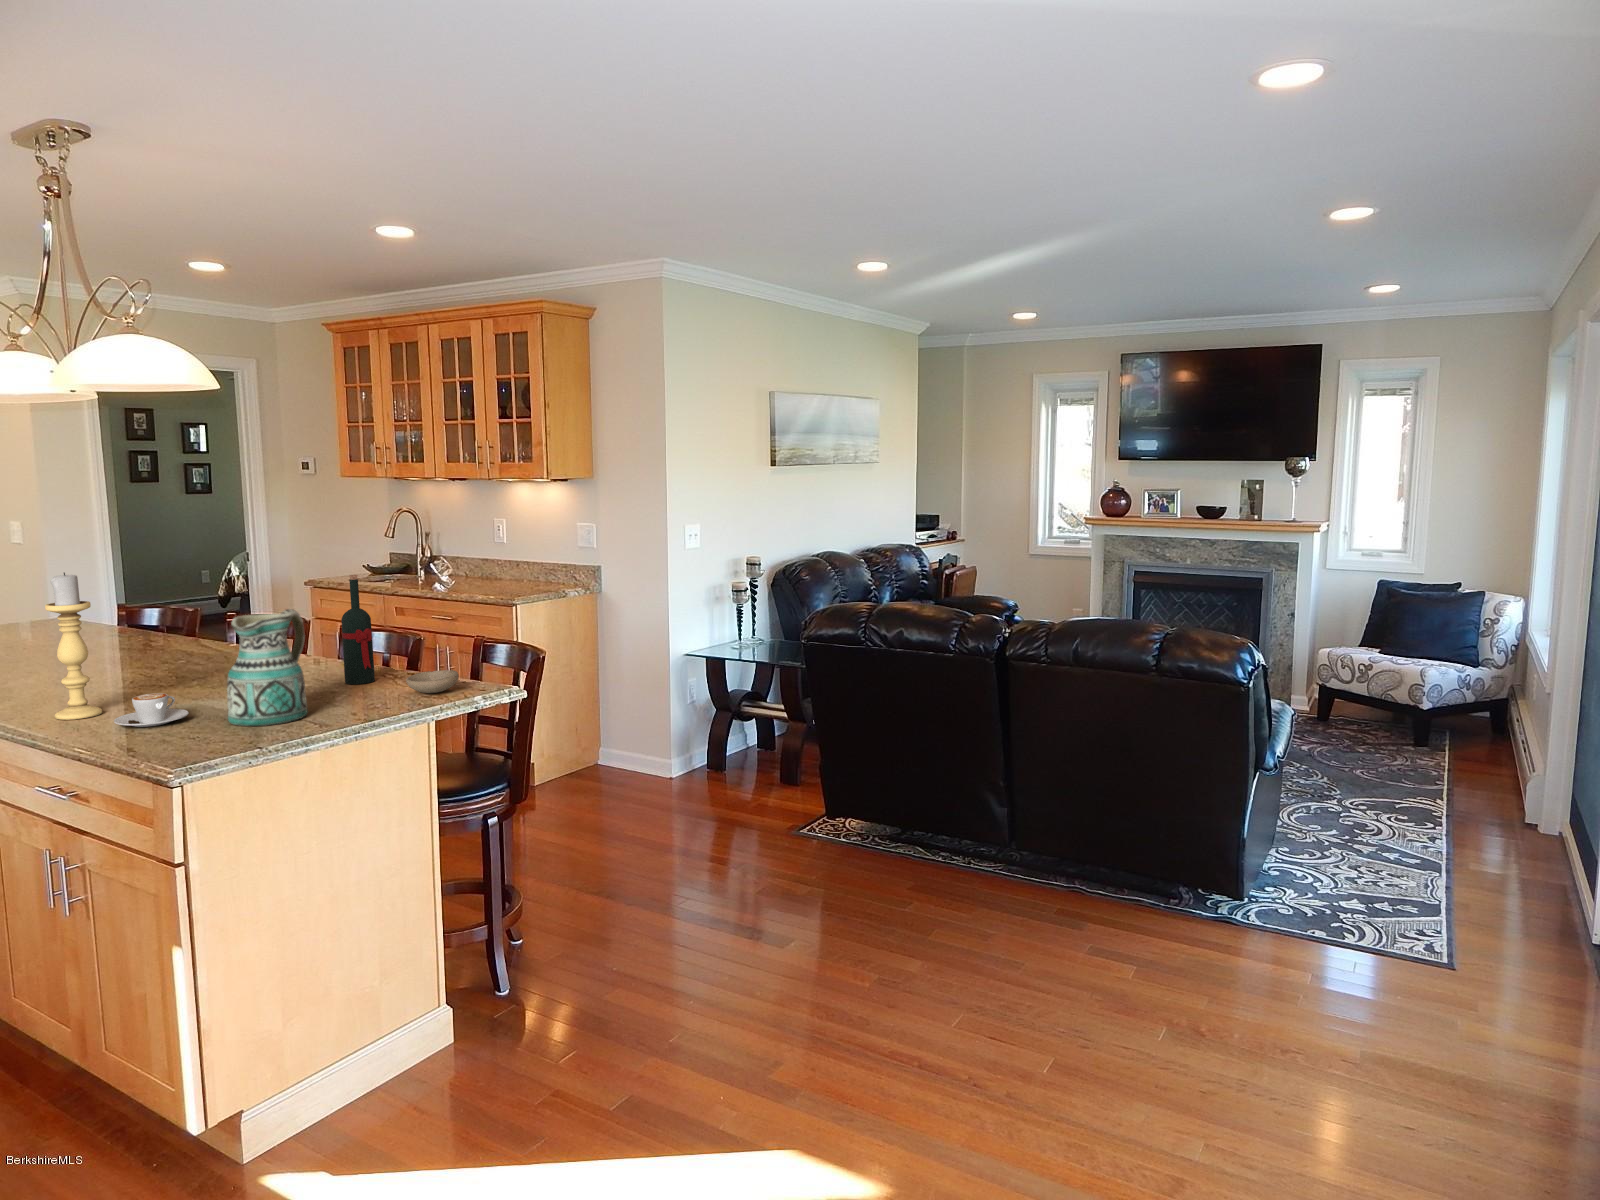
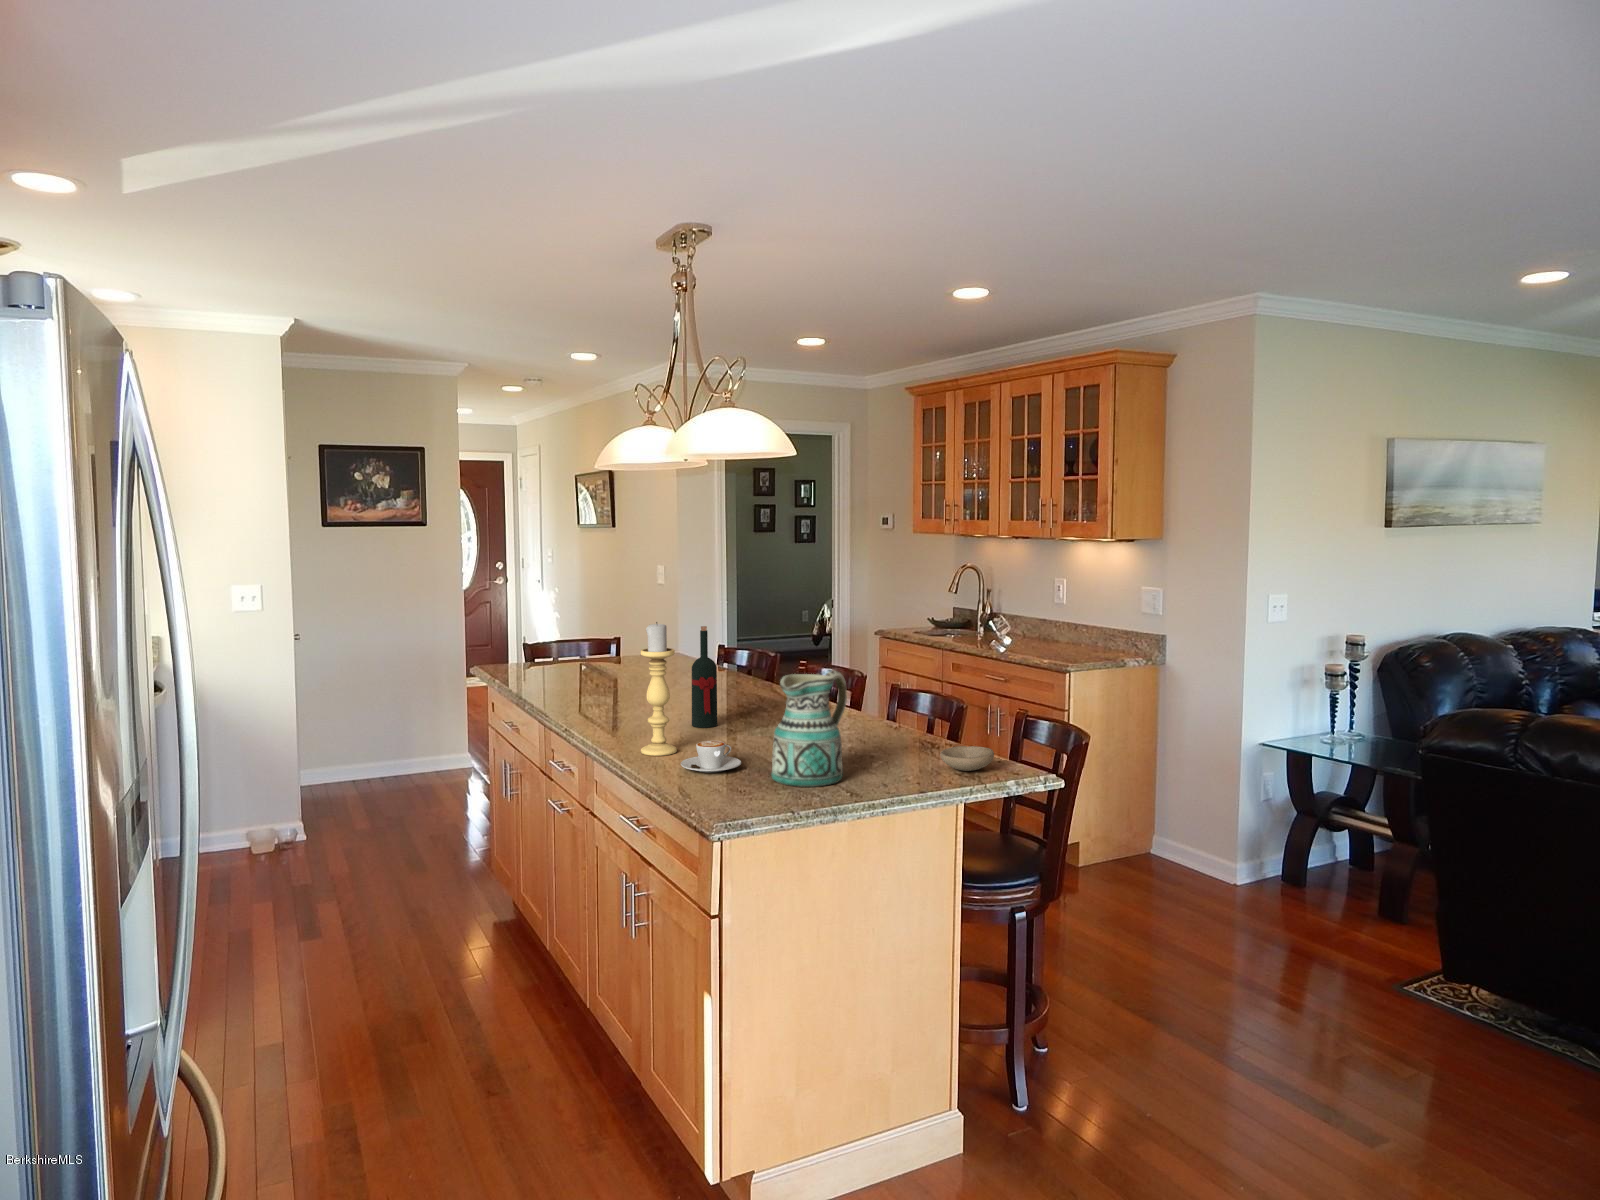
wine bottle: present [341,575,375,684] -> present [692,626,718,728]

